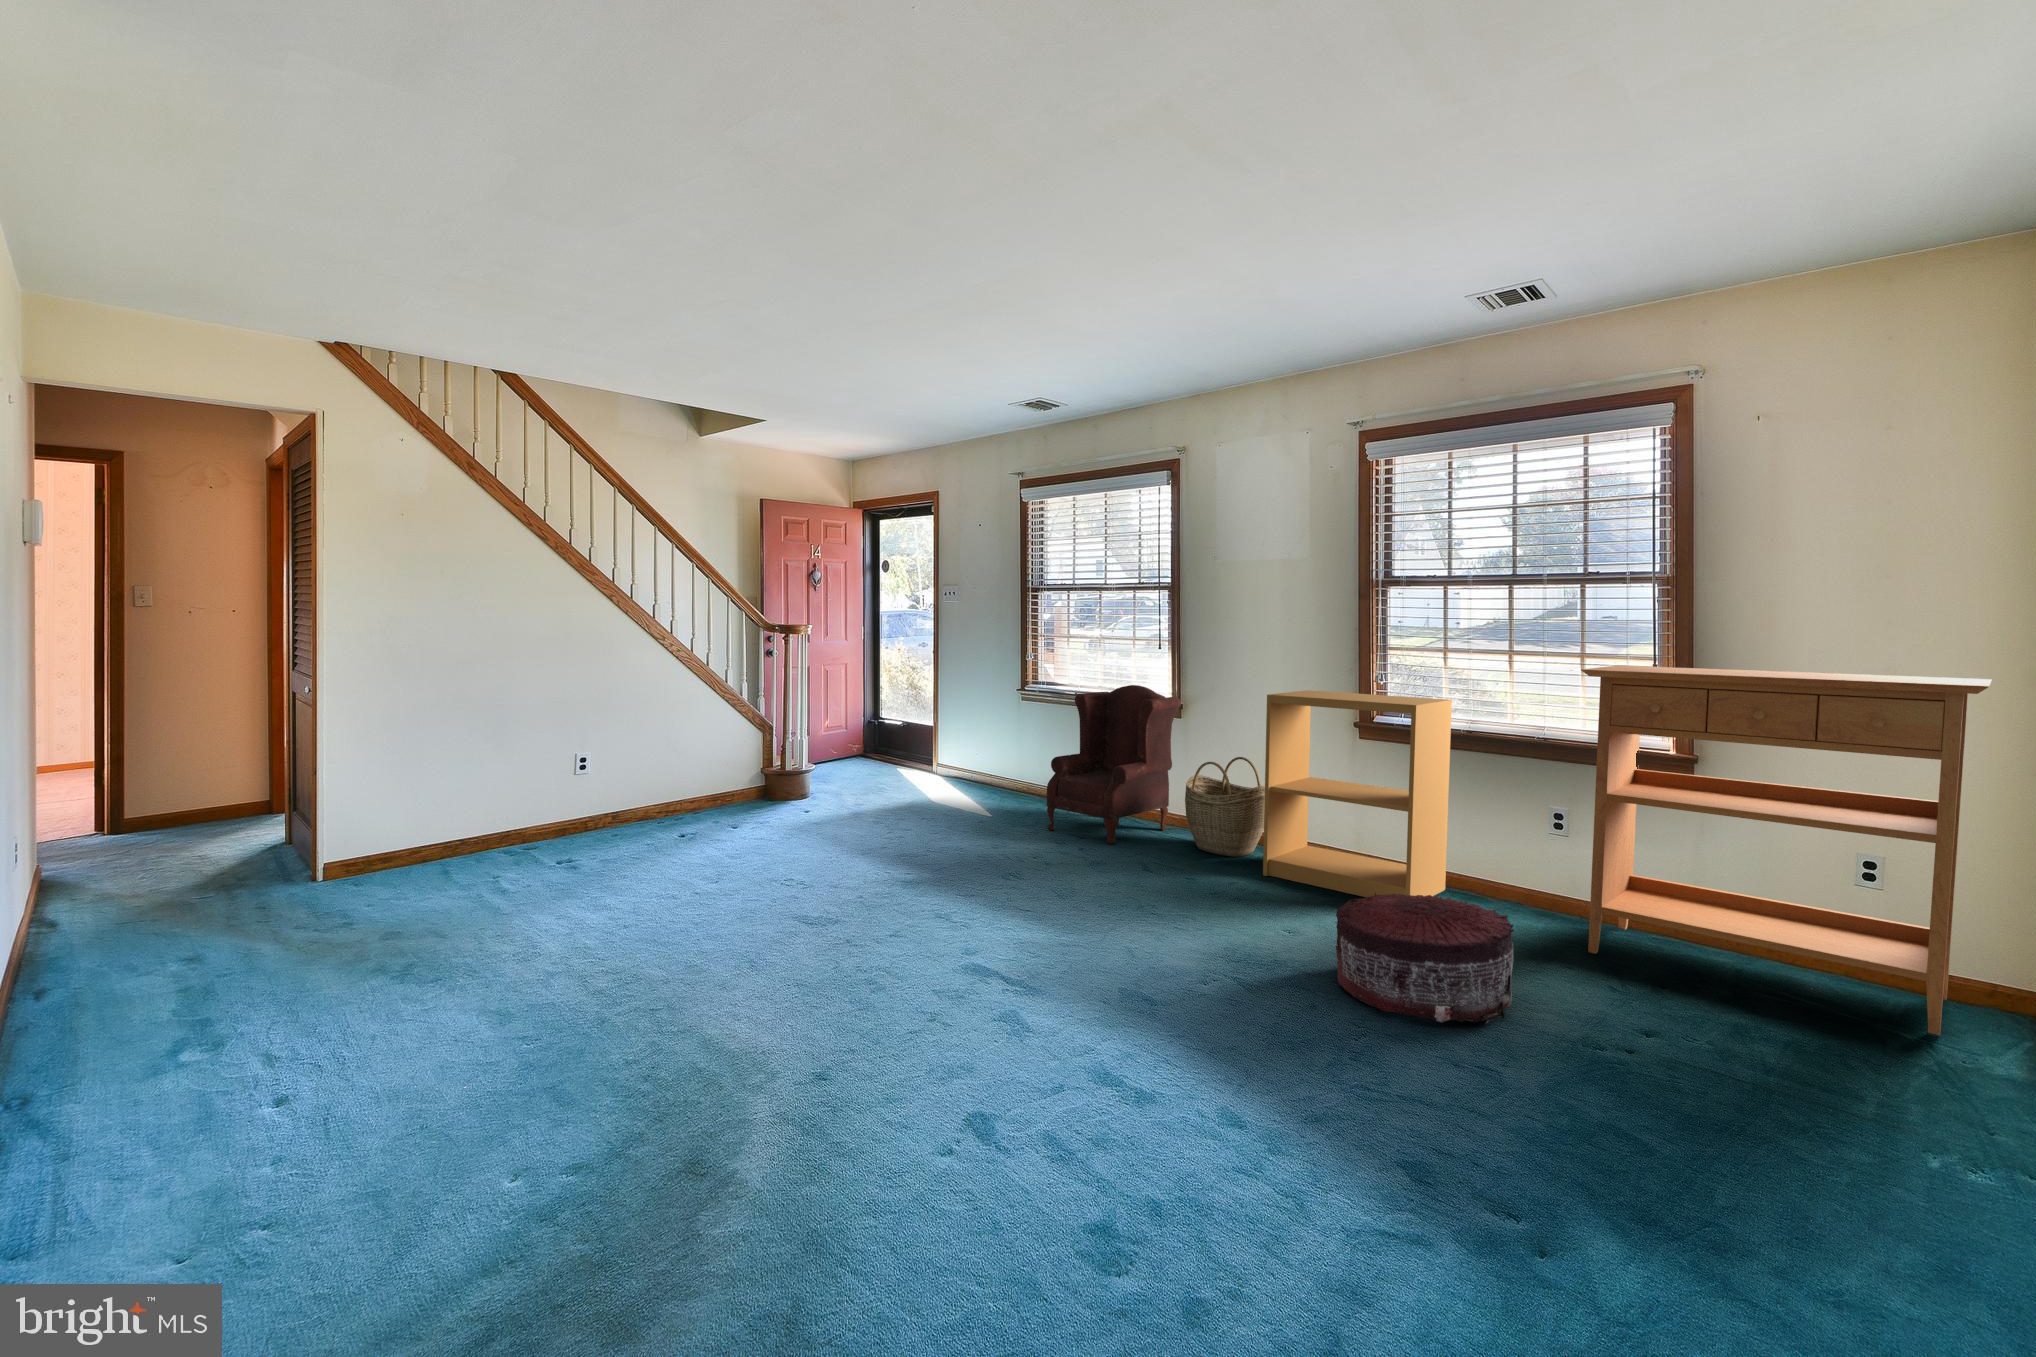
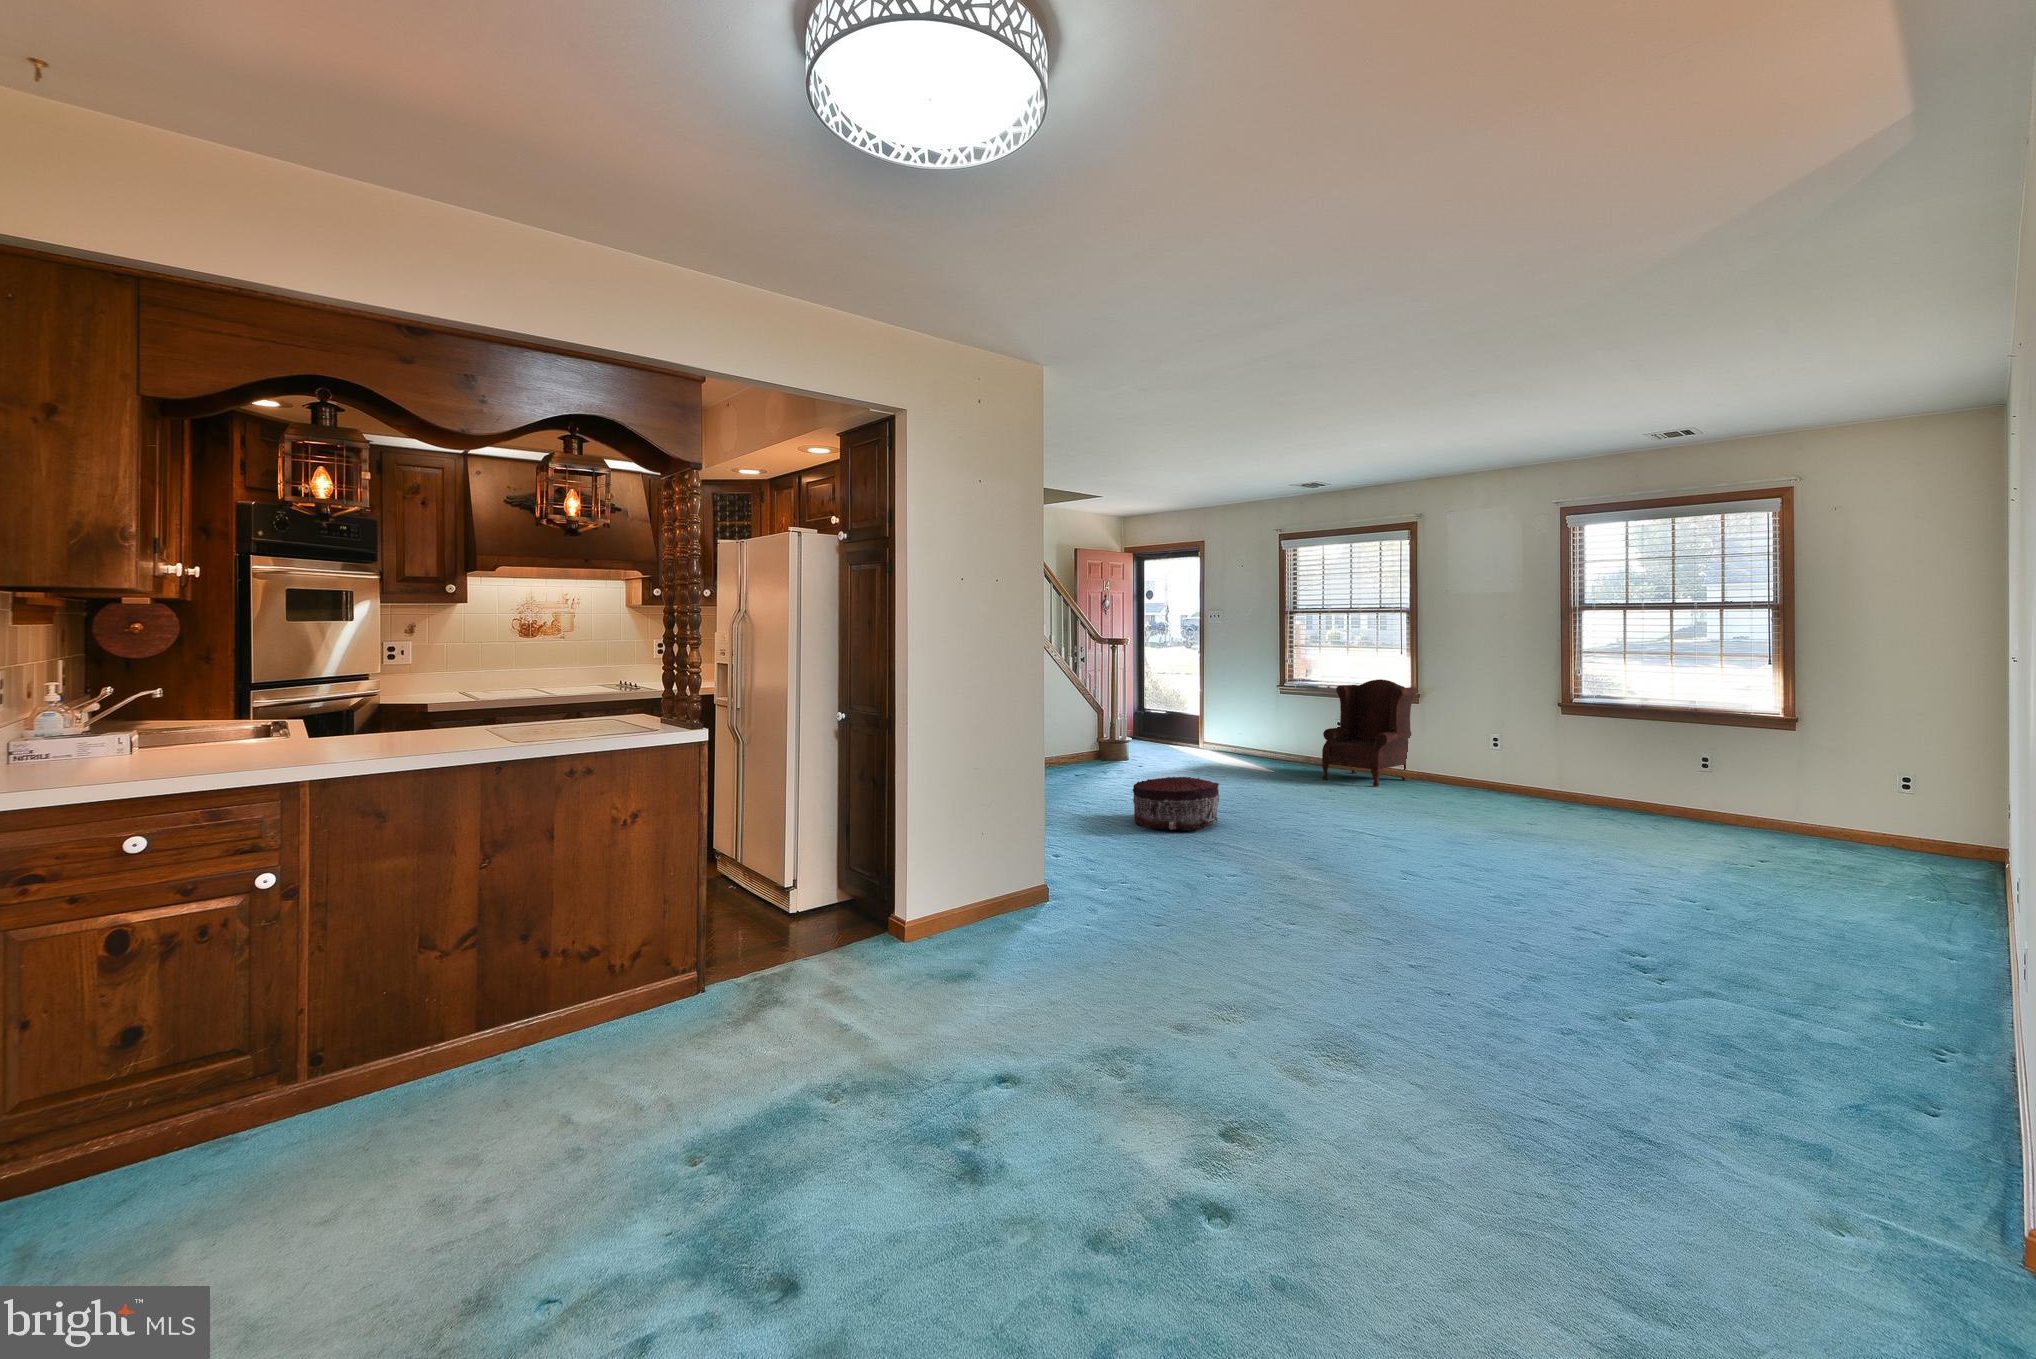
console table: present [1581,665,1992,1035] -> none [1725,660,1979,863]
bookshelf: present [1263,690,1452,897] -> none [1497,680,1630,816]
woven basket: present [1185,757,1265,857] -> none [1429,727,1491,793]
pouf: present [1336,893,1514,1024] -> present [1133,777,1219,831]

